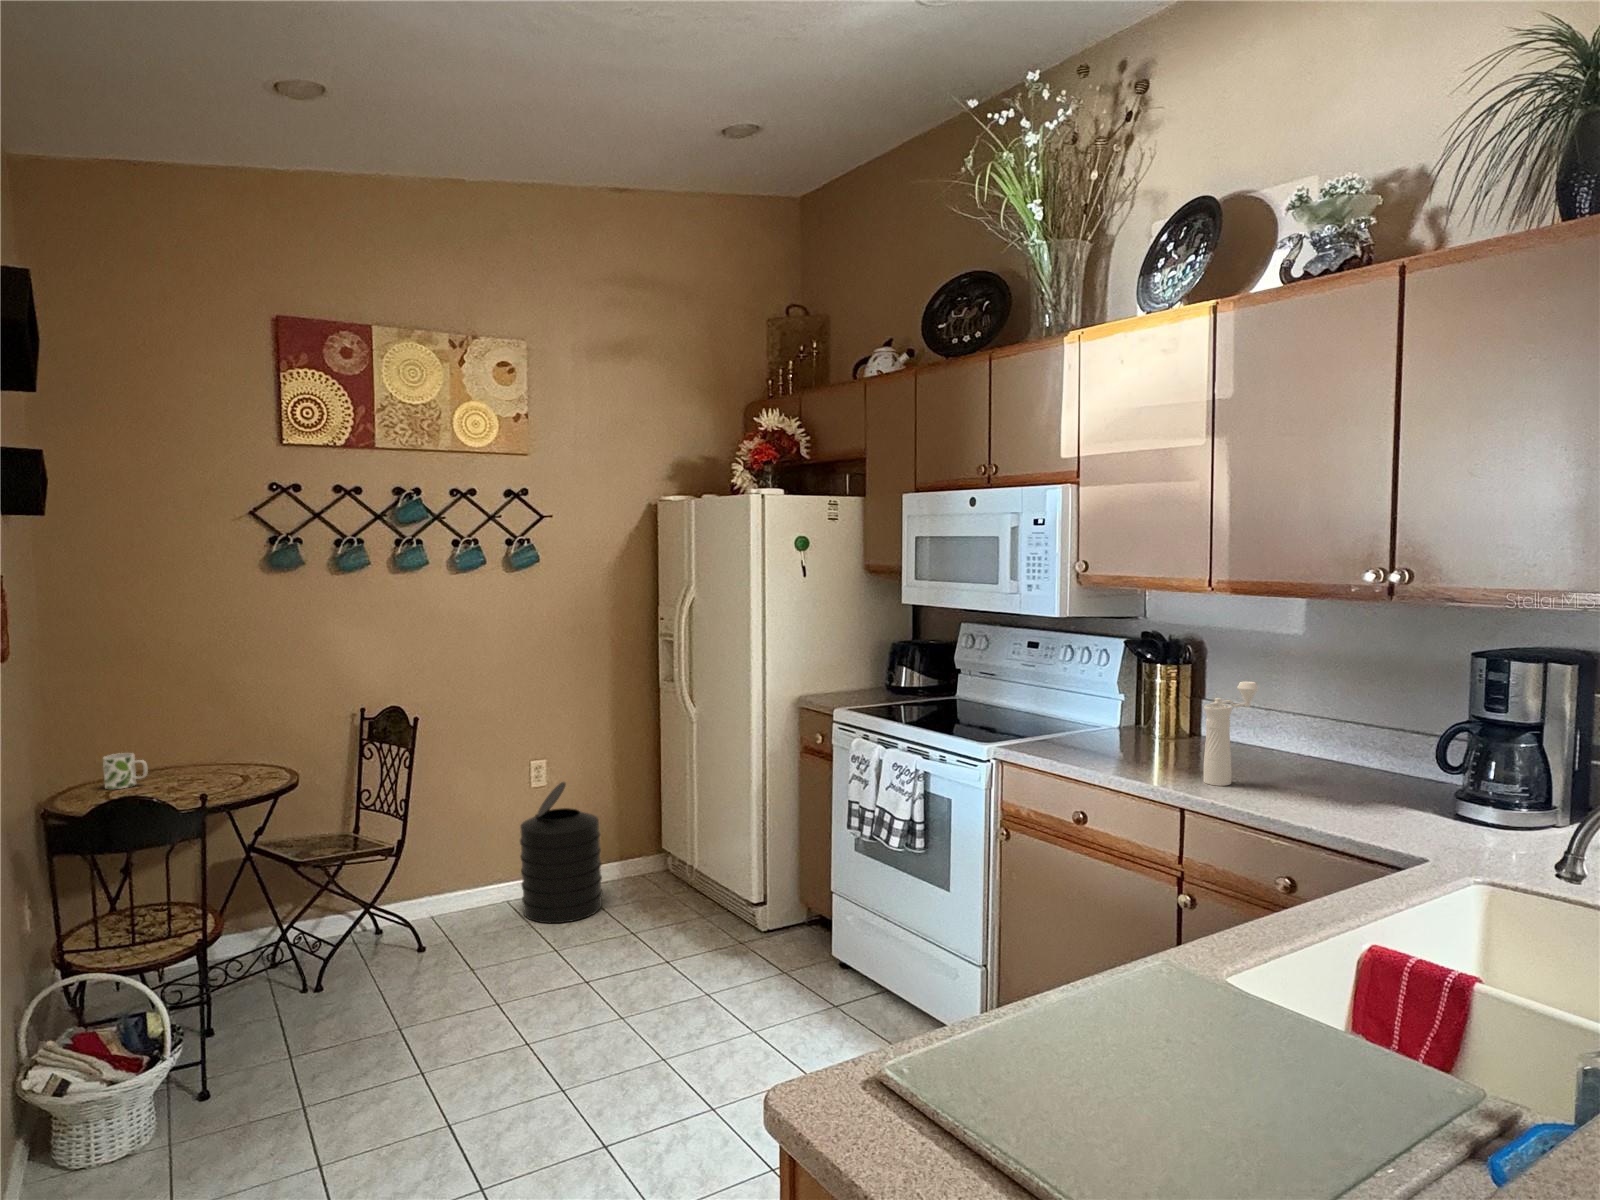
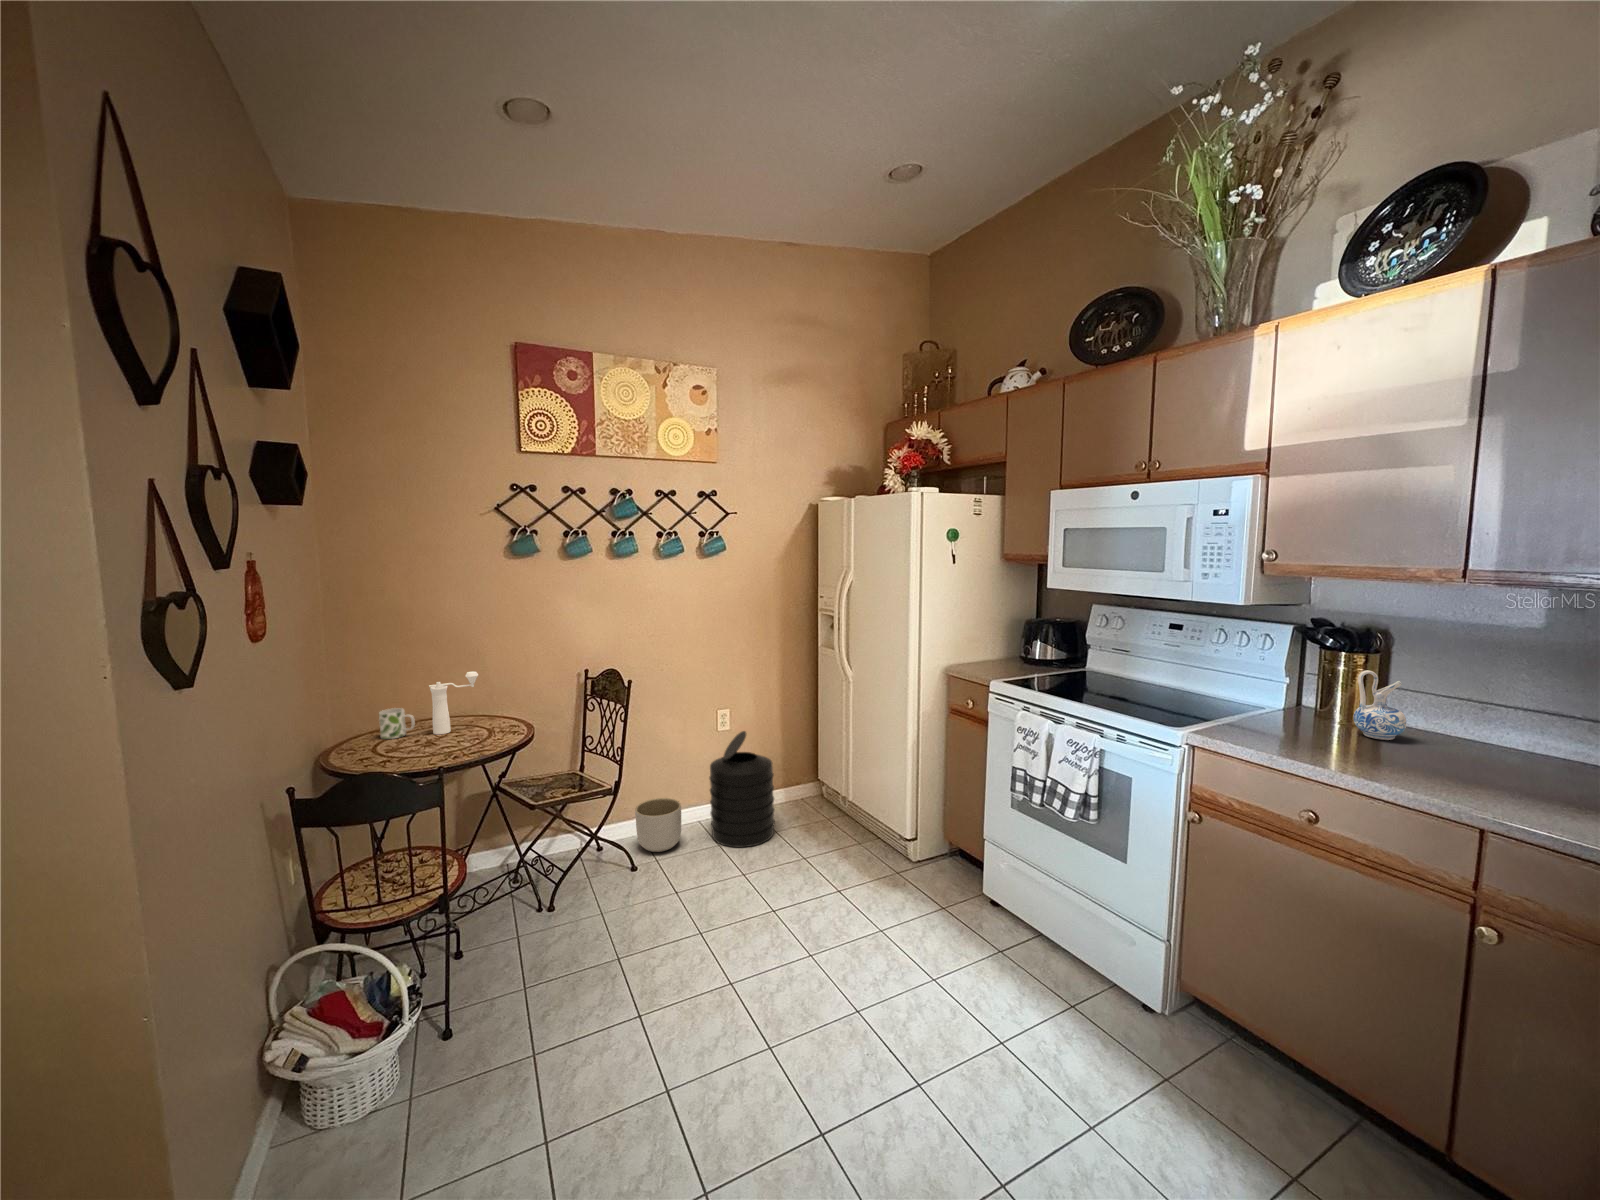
ceramic pitcher: none [1156,680,1199,749] -> present [1353,670,1406,740]
pepper mill: present [1203,681,1259,786] -> present [429,671,478,735]
planter: none [425,867,483,931] -> present [635,798,681,852]

